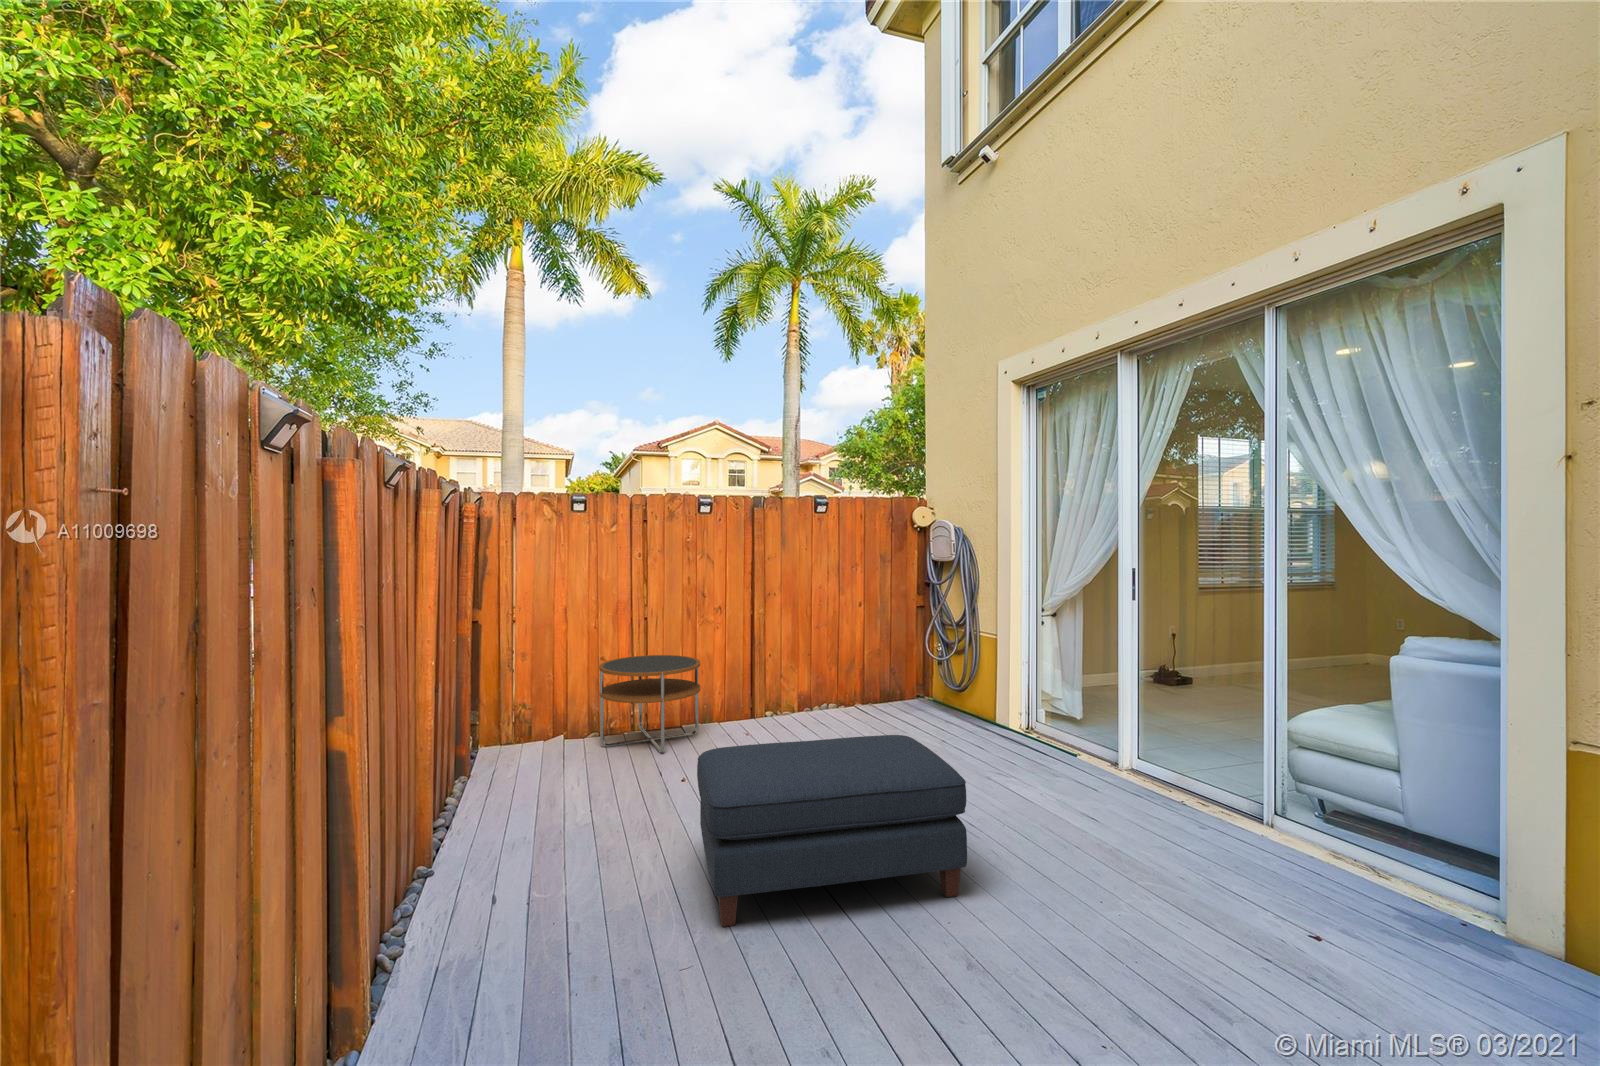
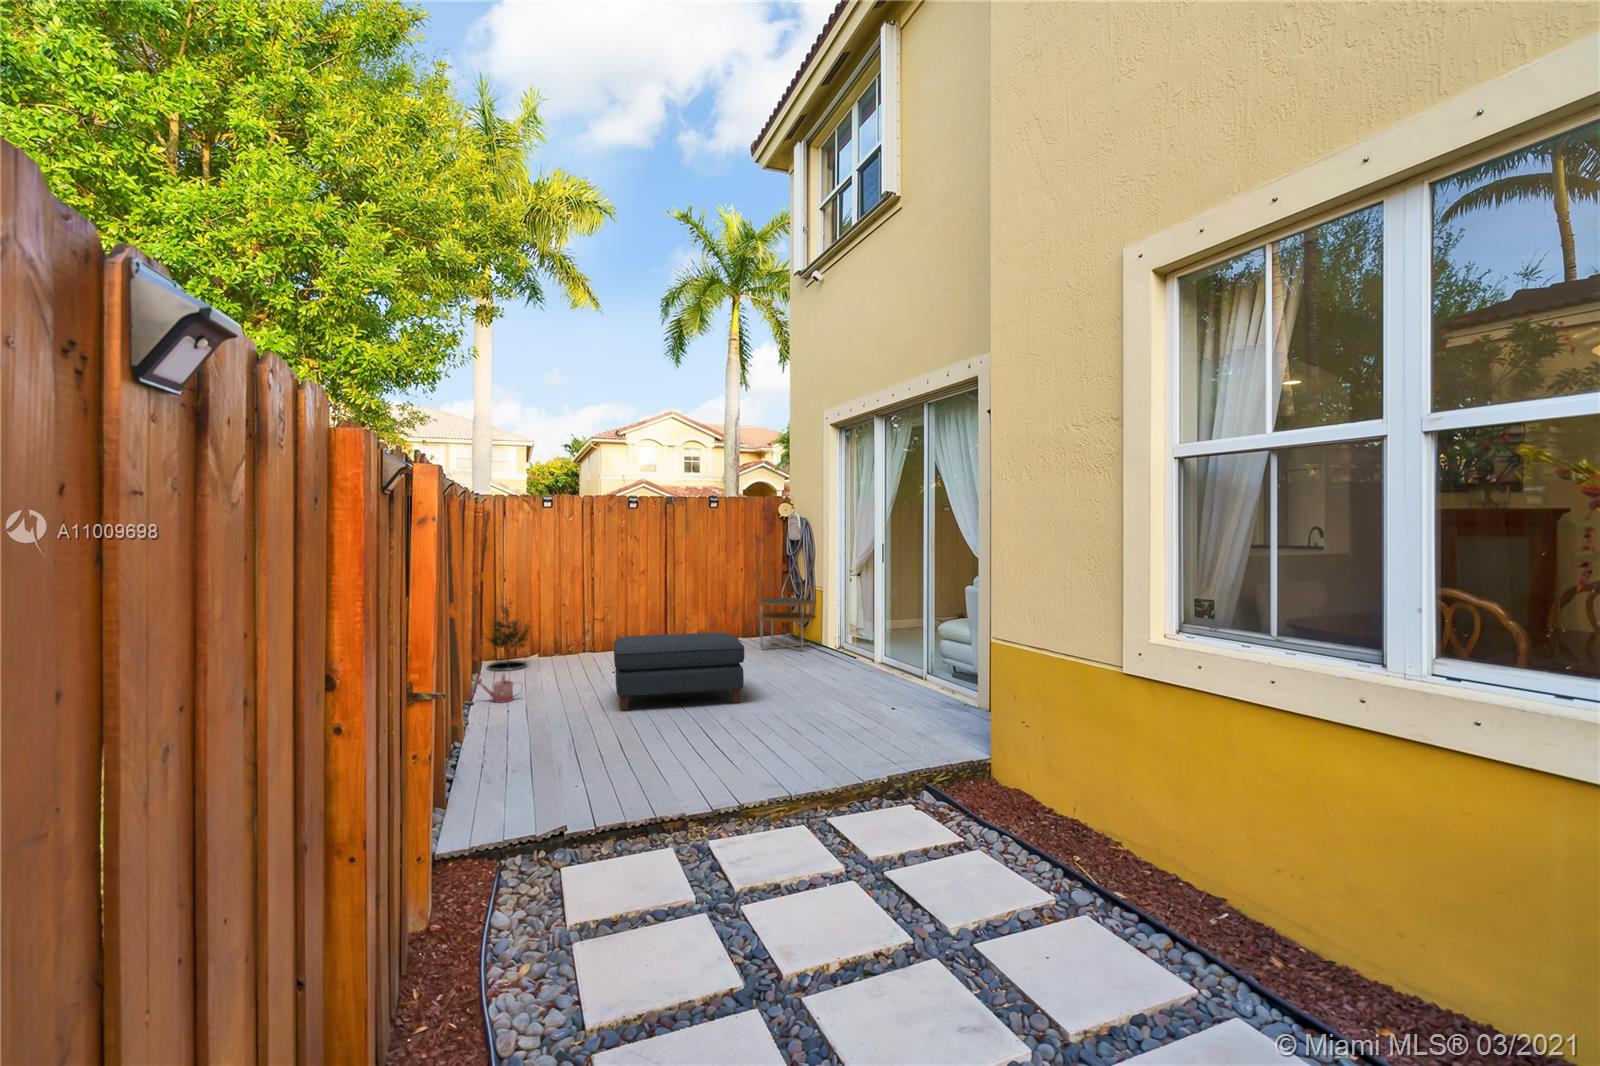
side table: present [599,655,701,753] -> present [757,597,817,651]
potted tree: none [471,658,554,781] -> present [487,605,530,671]
watering can: none [427,820,524,888] -> present [476,671,523,703]

